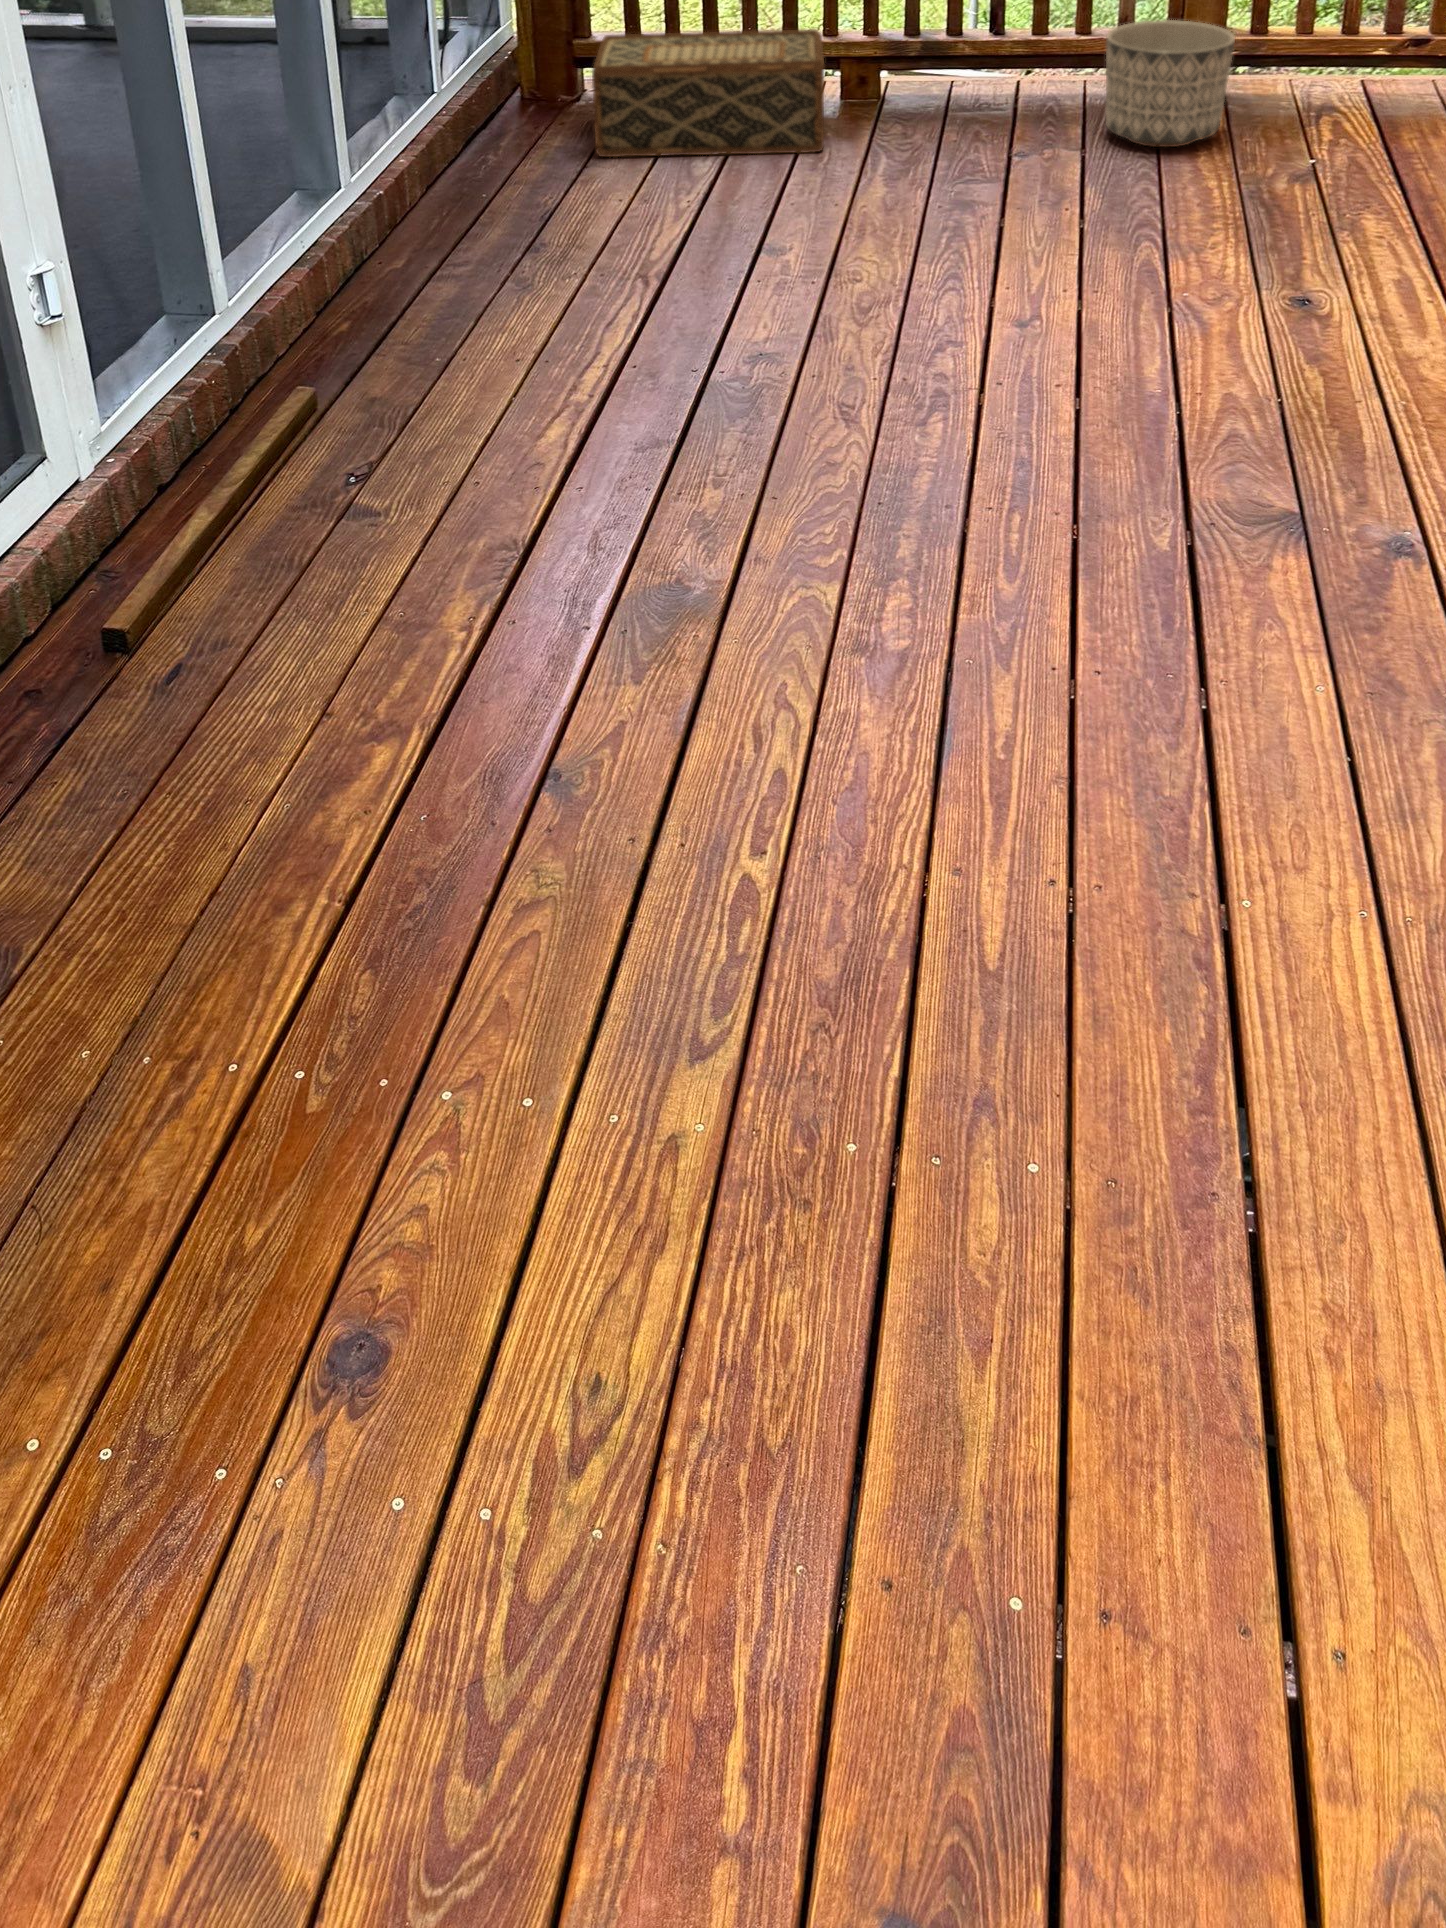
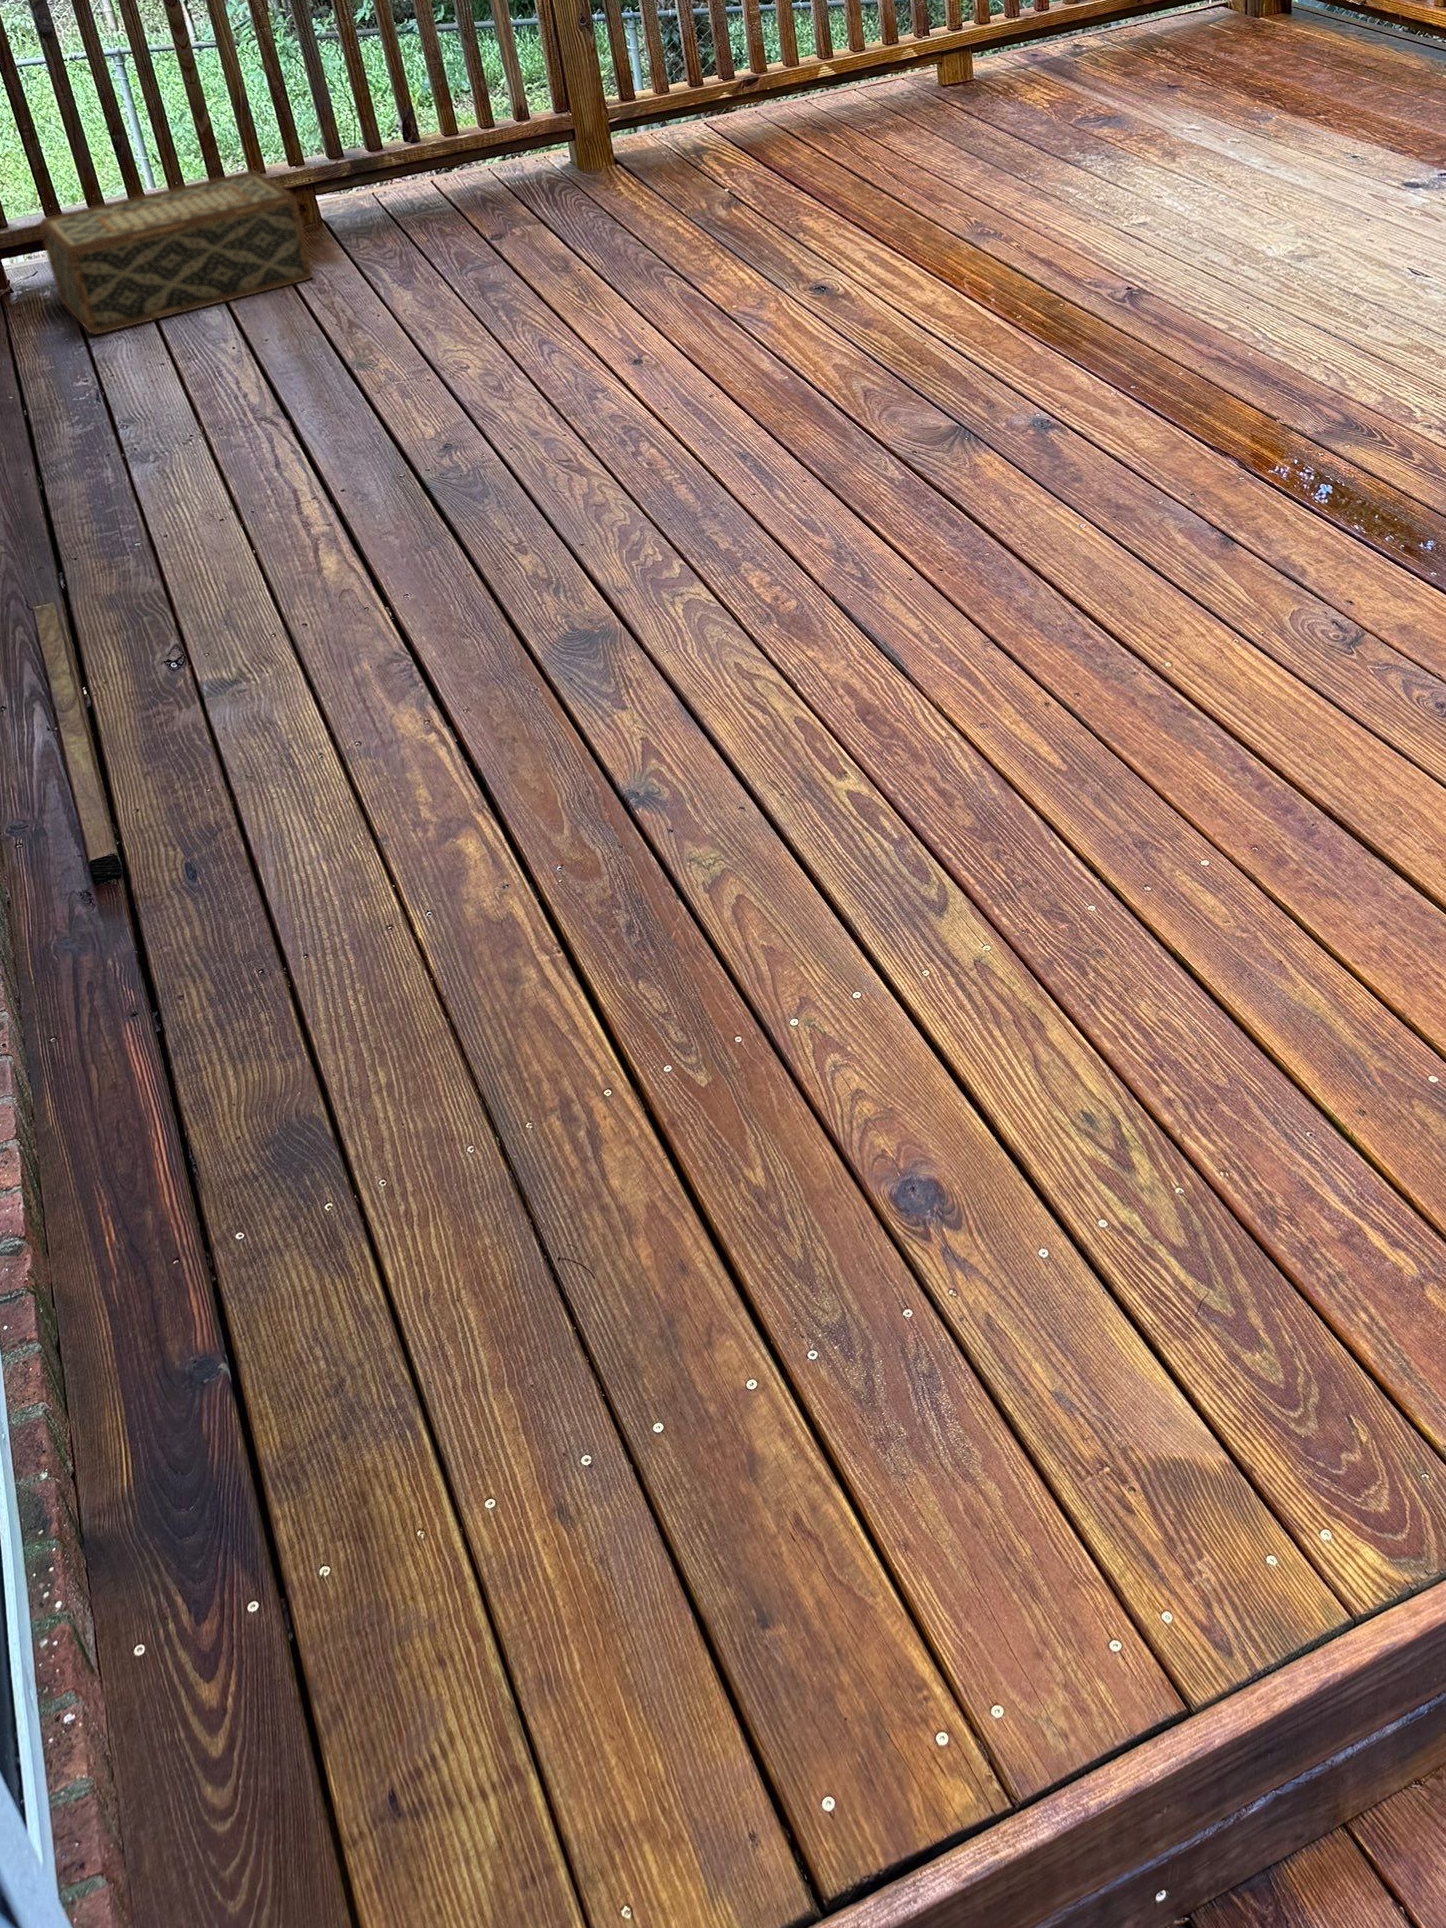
planter: present [1105,20,1235,147] -> none [526,97,638,208]

